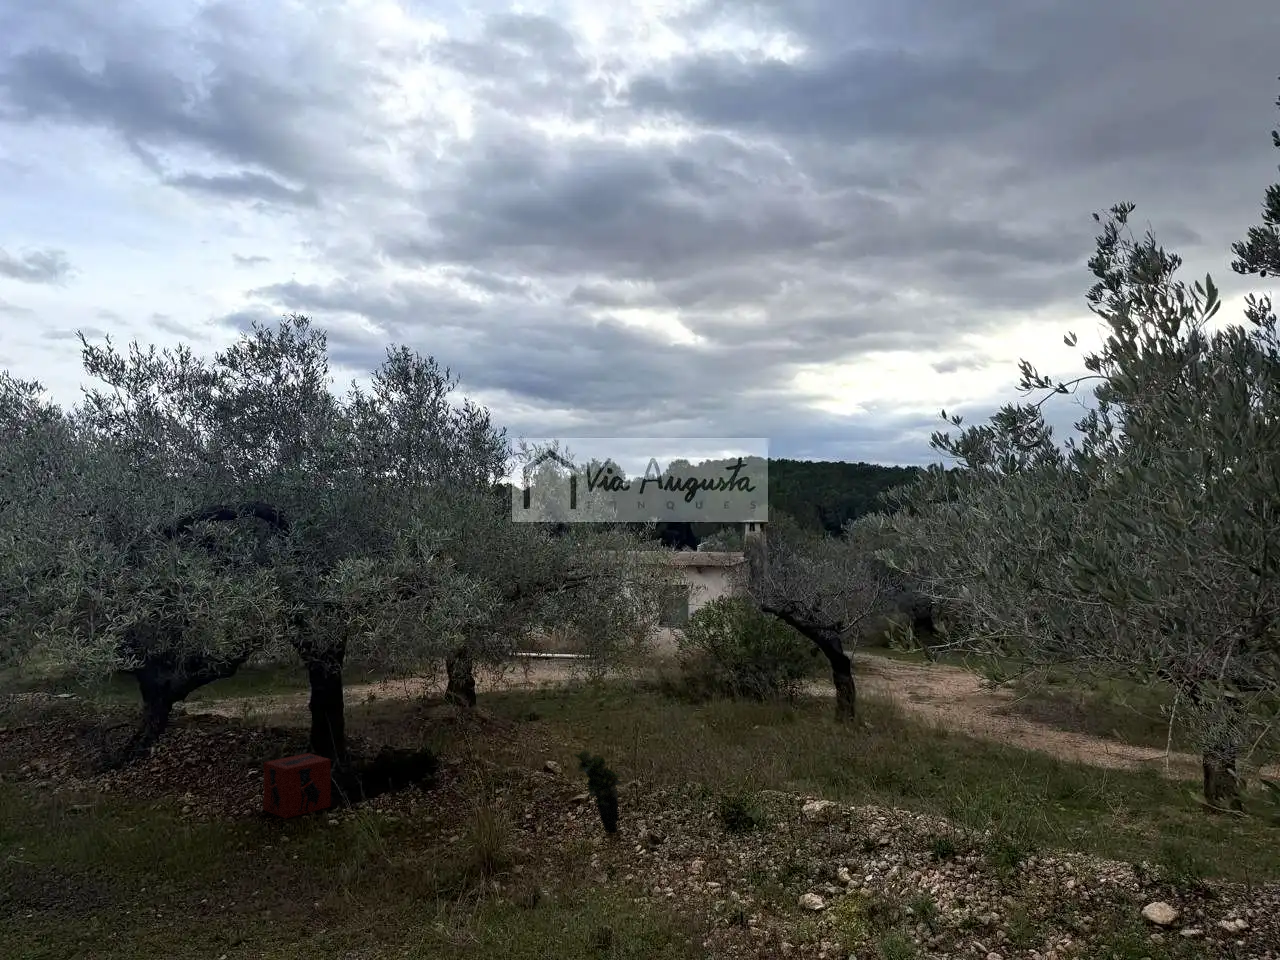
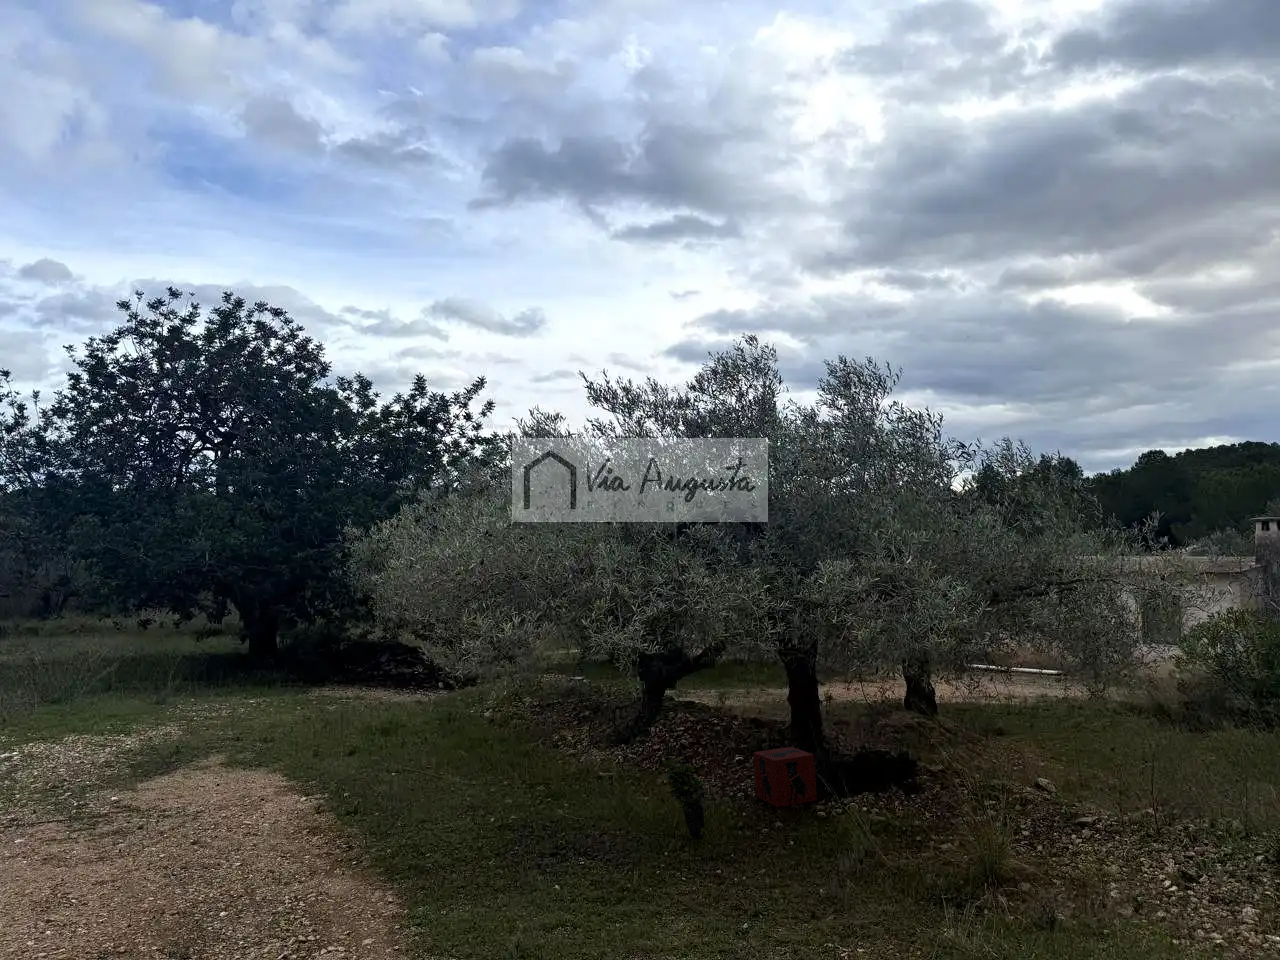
potted plant: present [574,750,622,832] -> present [662,757,707,838]

